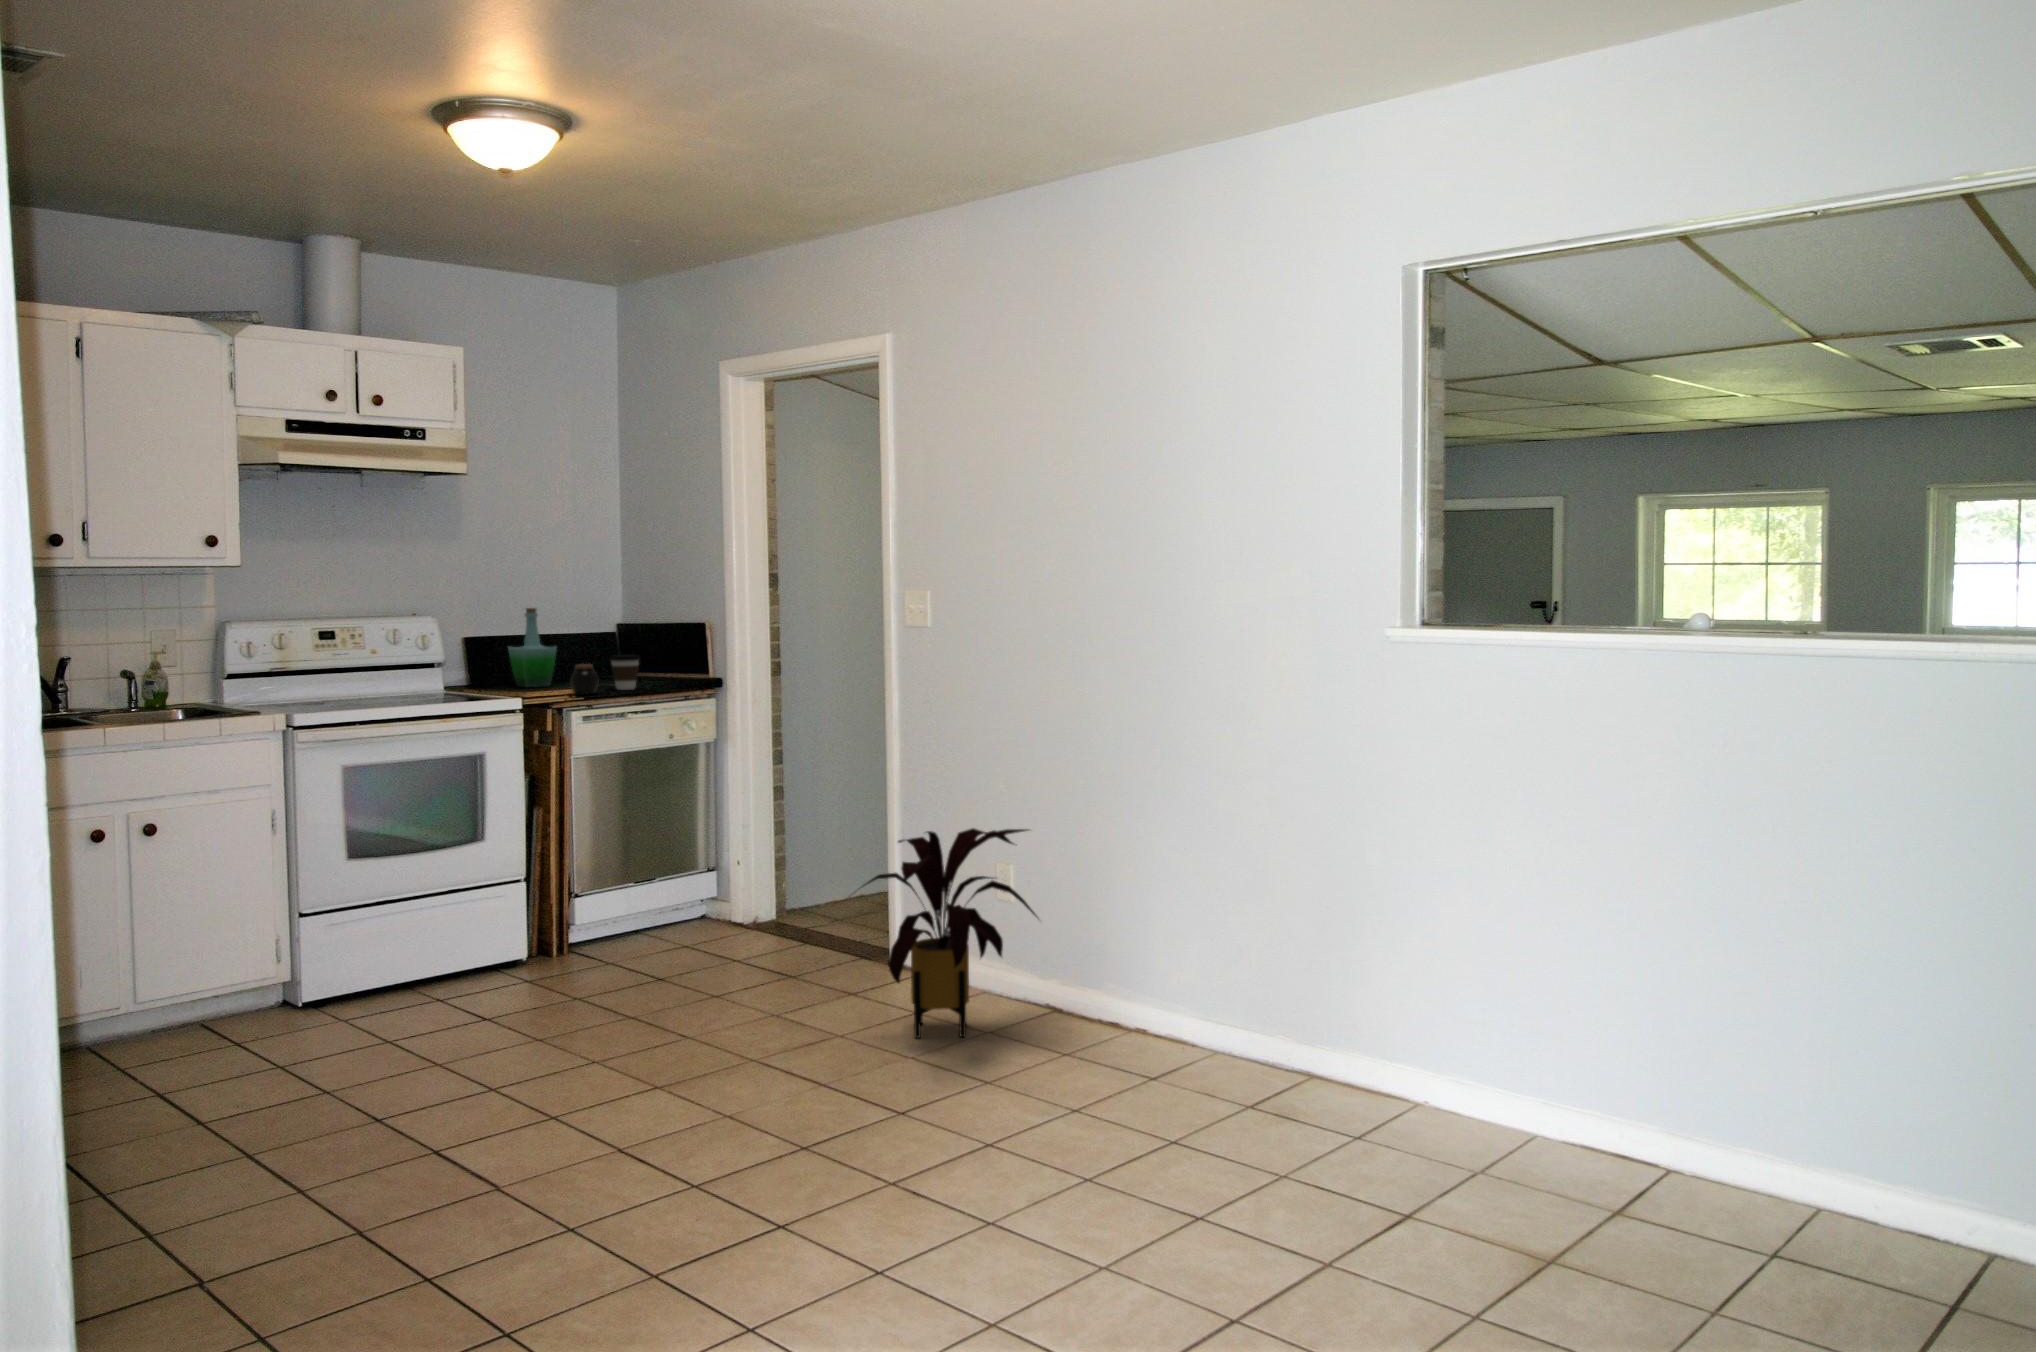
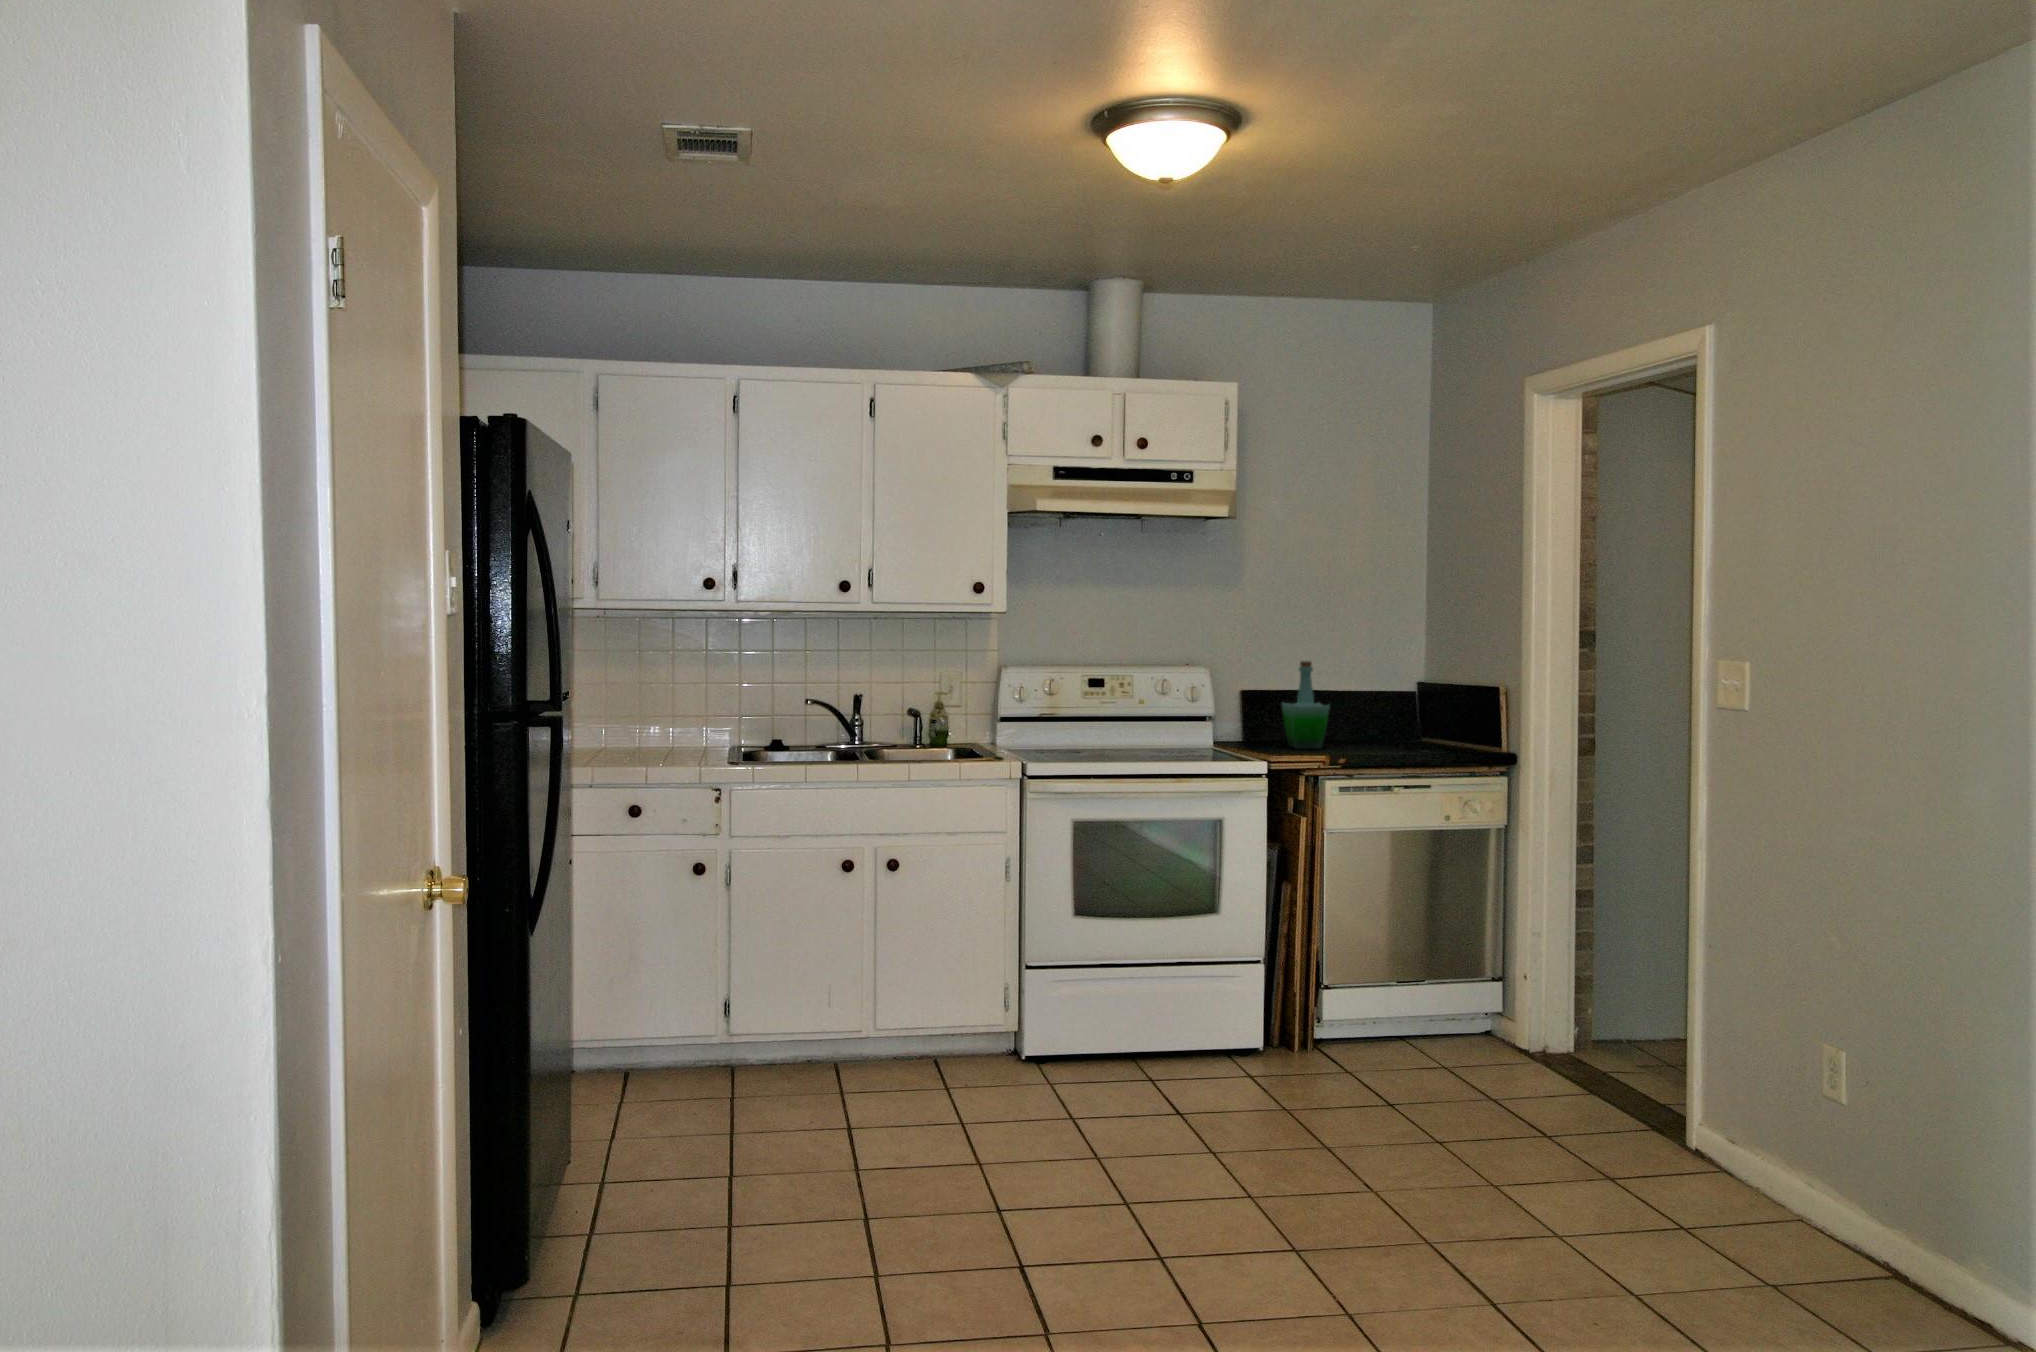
coffee cup: present [610,655,640,690] -> none [1379,718,1416,759]
jar: present [570,664,598,694] -> none [1330,727,1361,761]
house plant: present [856,828,1037,1038] -> none [1565,982,1854,1277]

